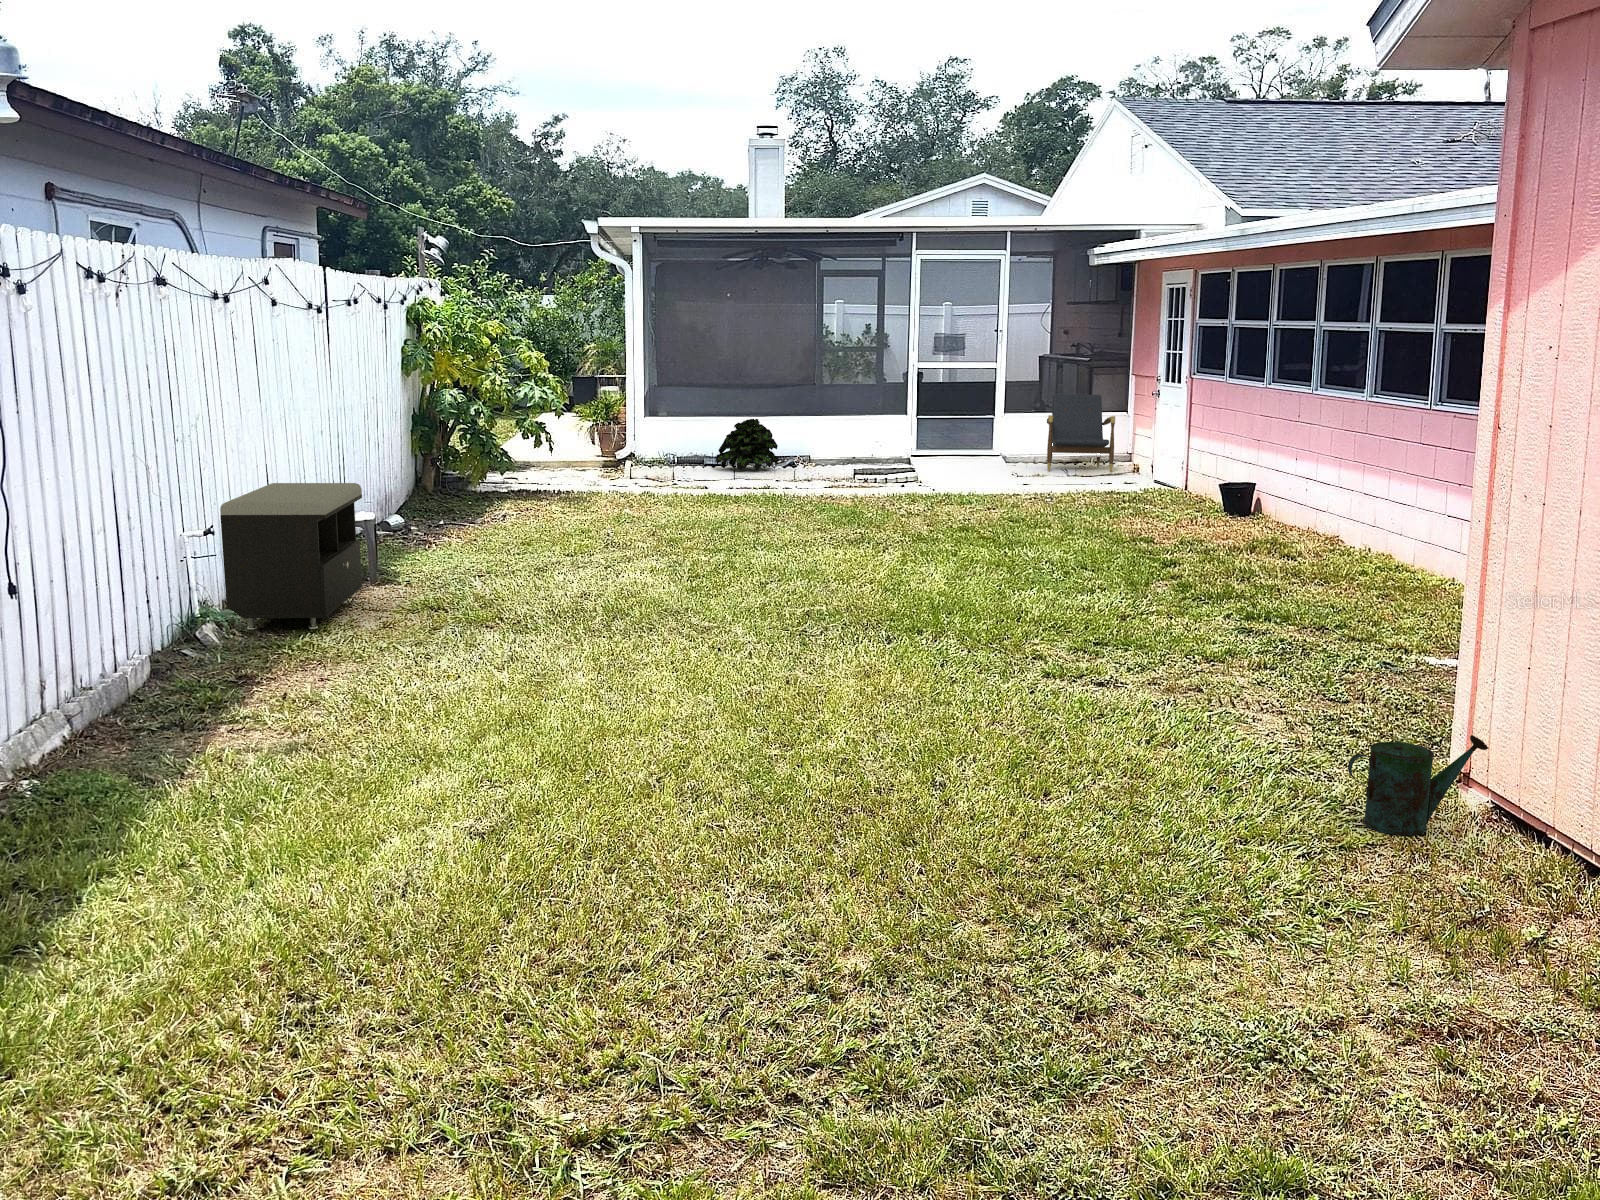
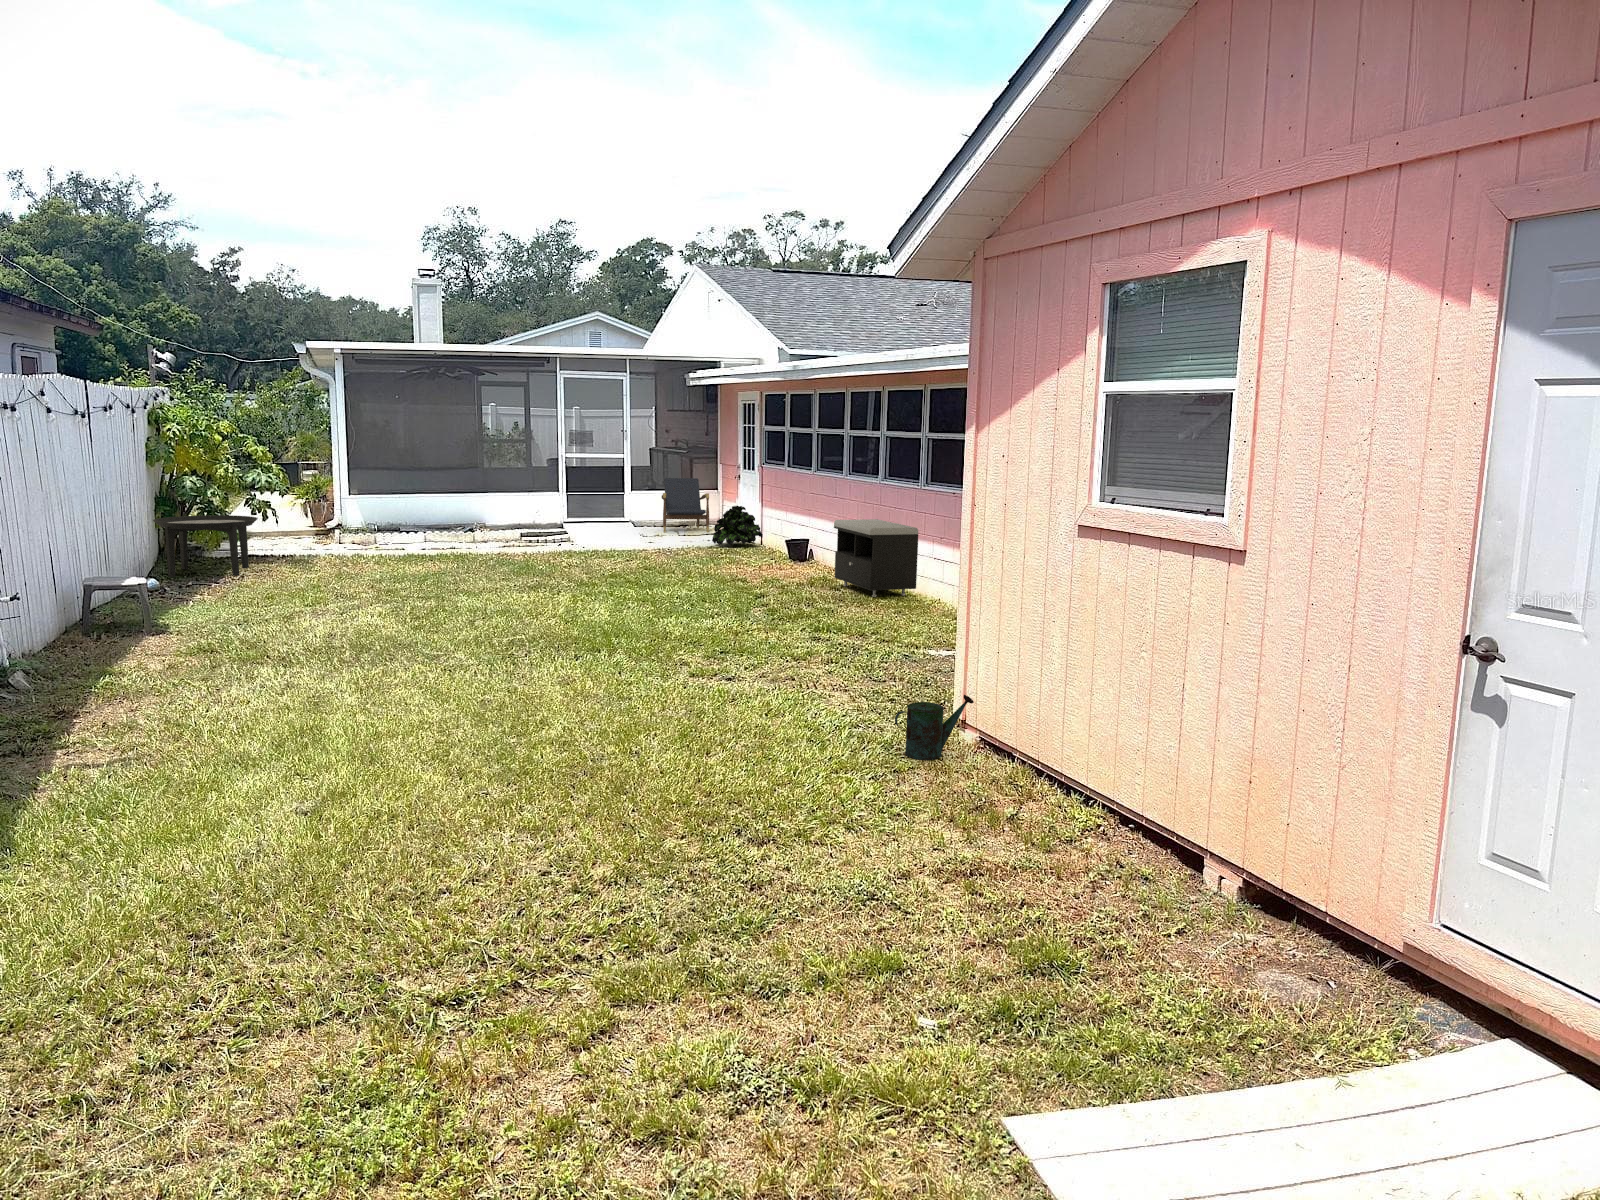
potted plant: present [716,419,778,470] -> present [712,506,763,545]
round table: none [401,439,520,516] -> present [153,515,258,577]
storage bench: present [220,483,362,630] -> present [834,519,918,597]

